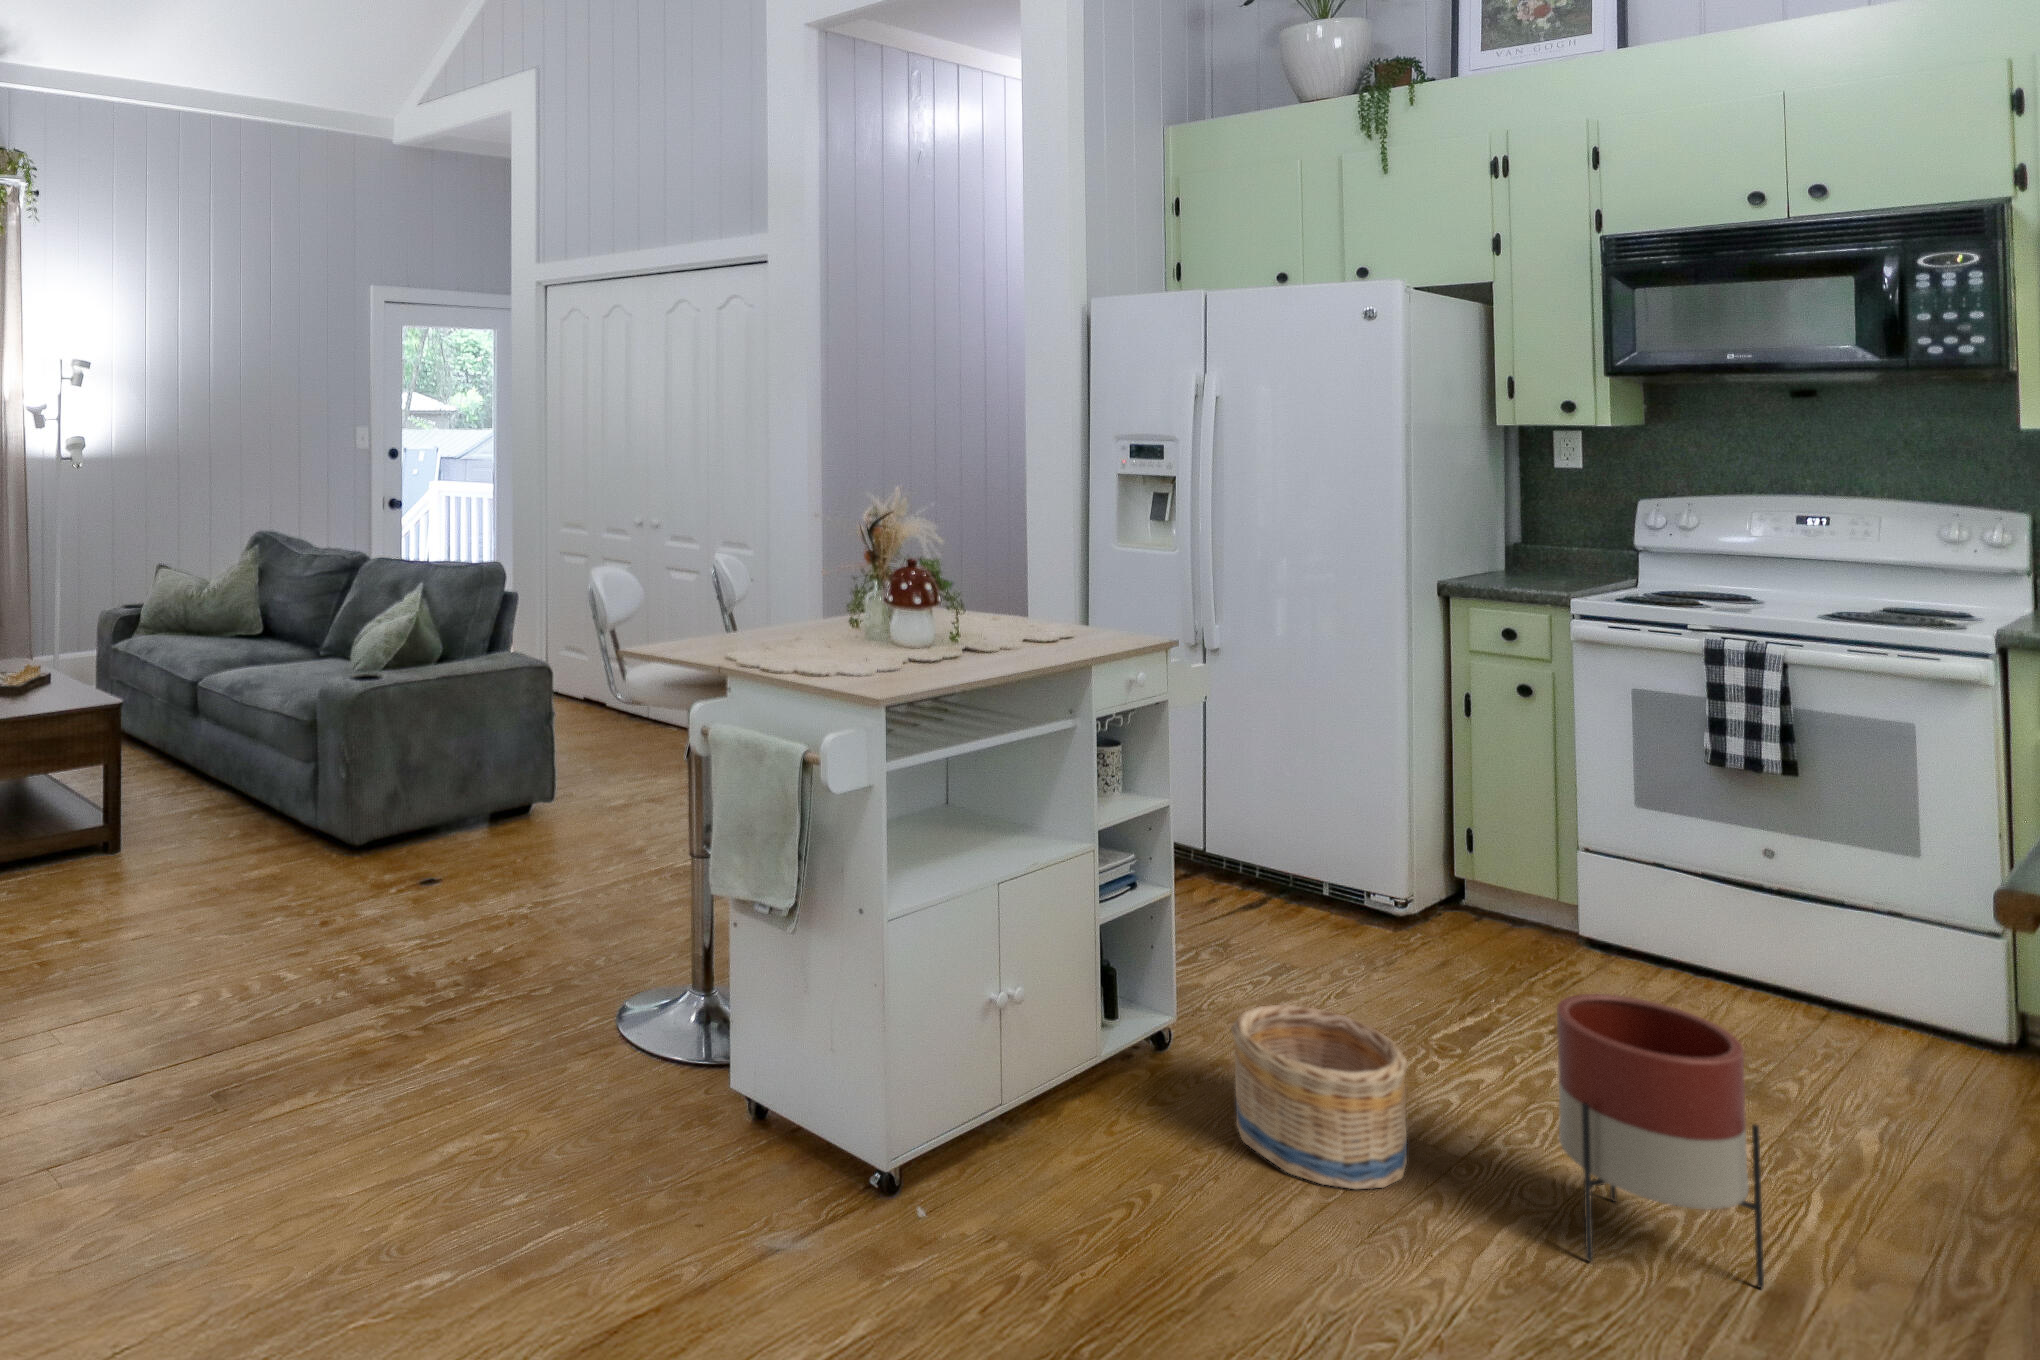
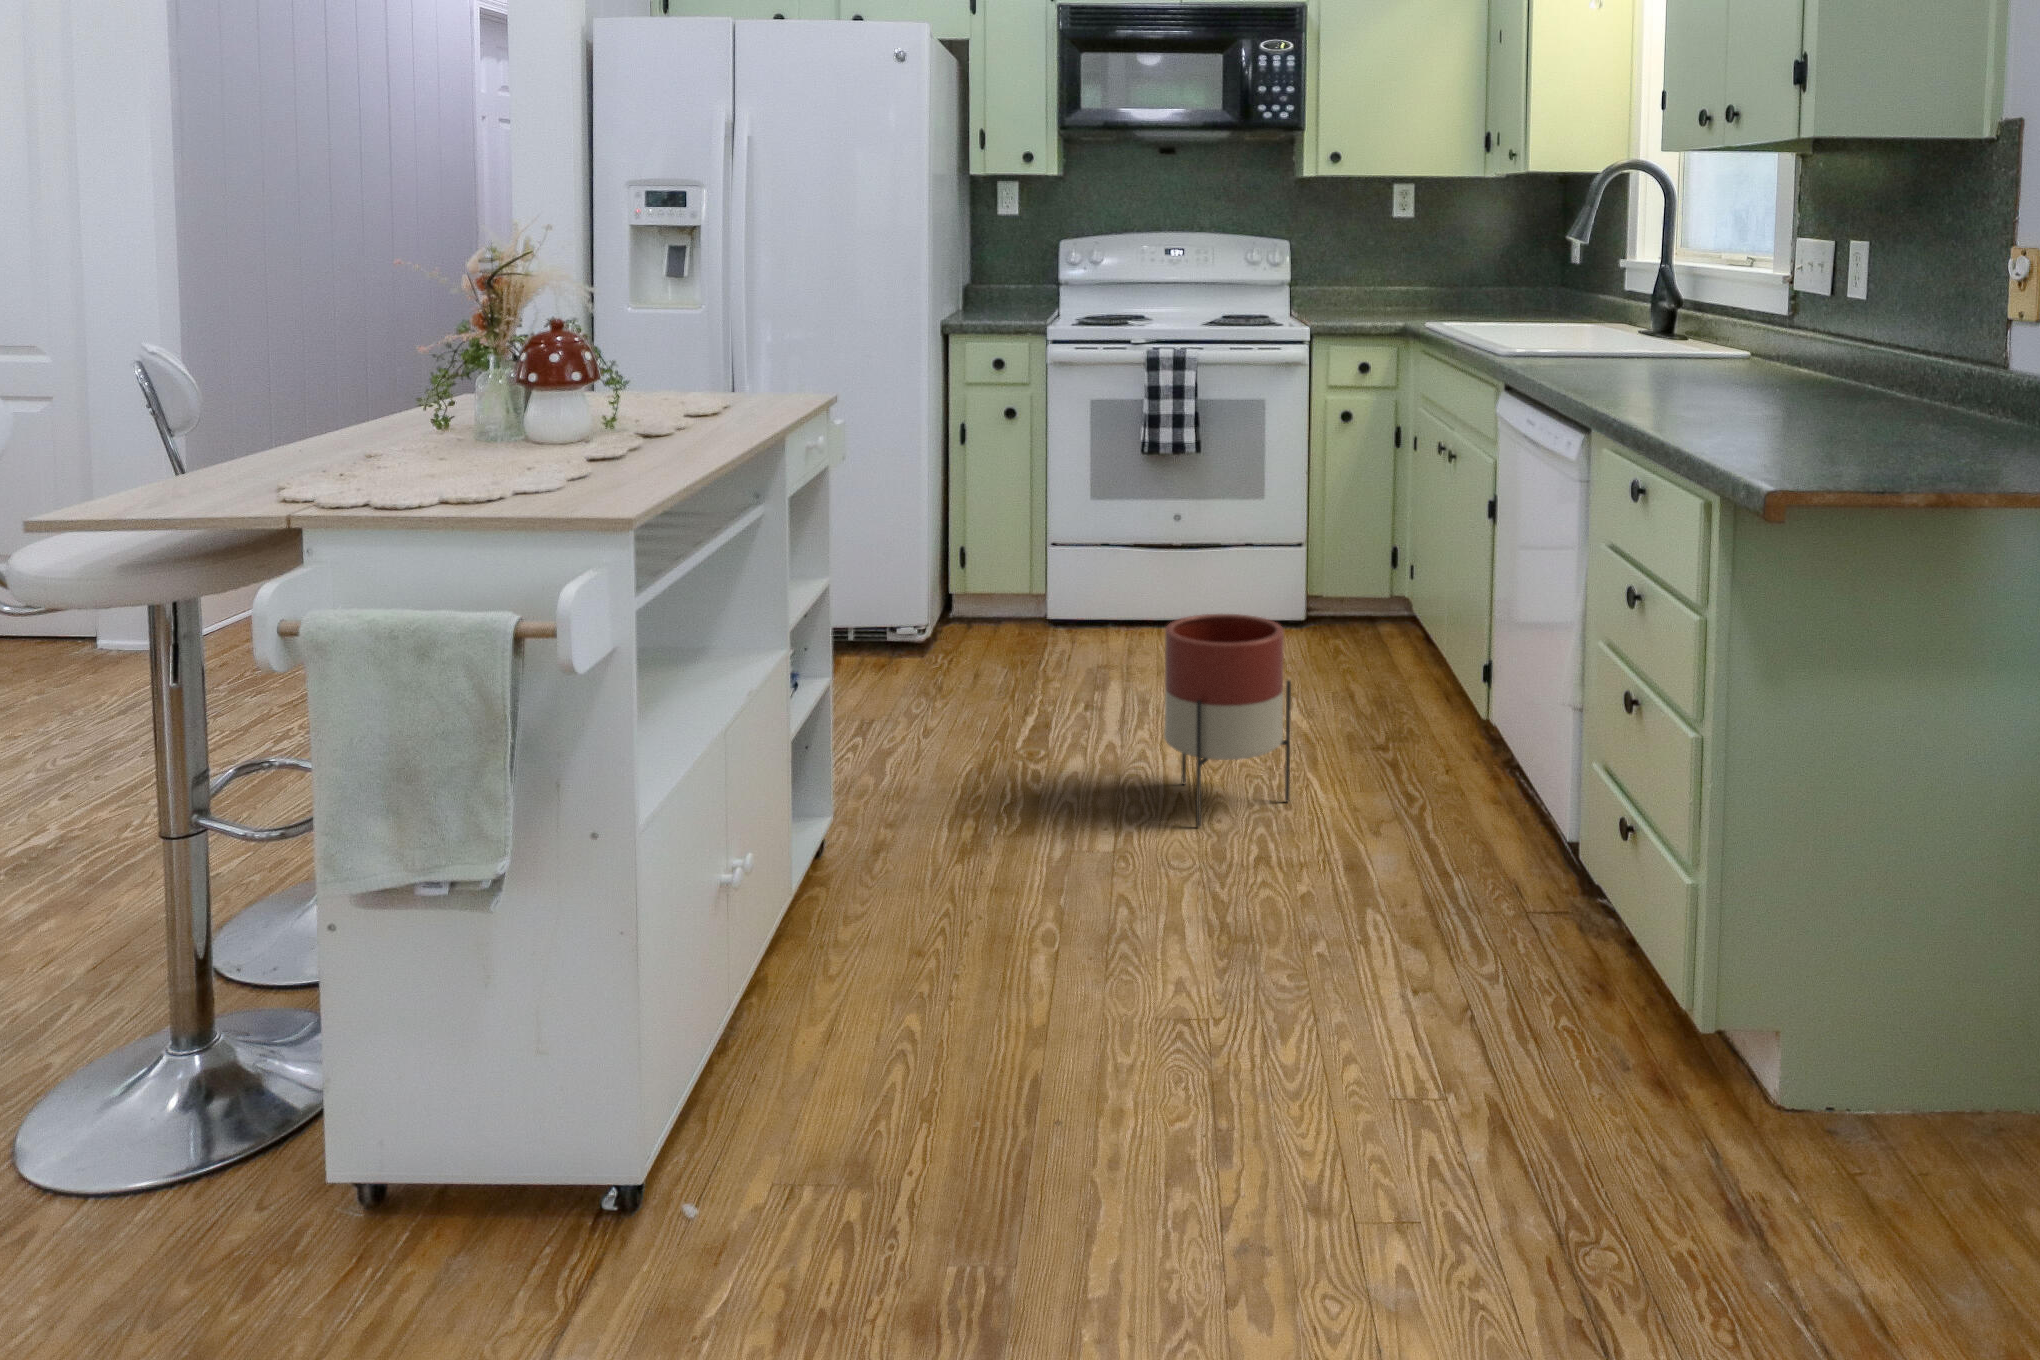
basket: present [1231,1005,1408,1189] -> none [912,703,1061,854]

